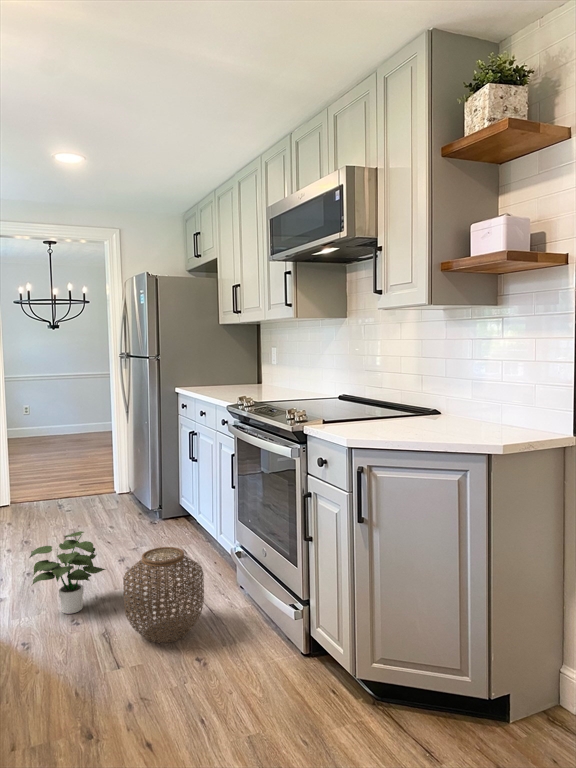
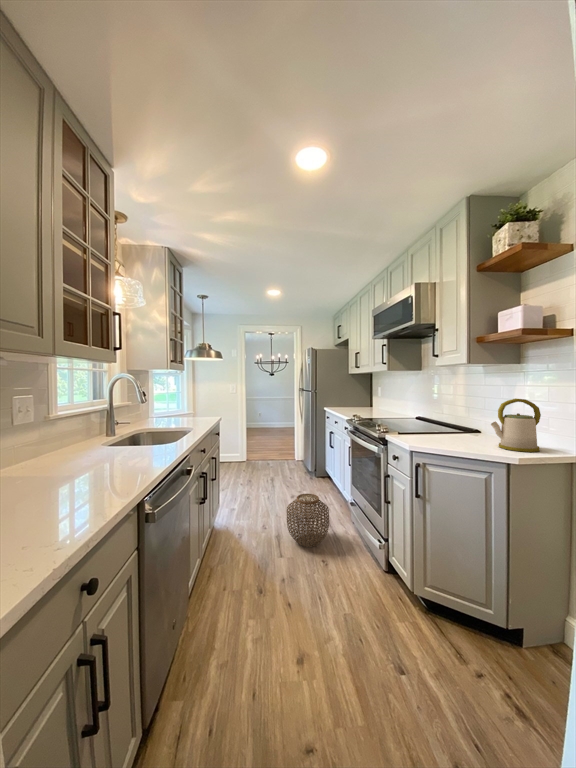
kettle: none [463,358,527,436] -> present [491,398,541,452]
potted plant: present [30,531,106,614] -> none [245,479,282,521]

